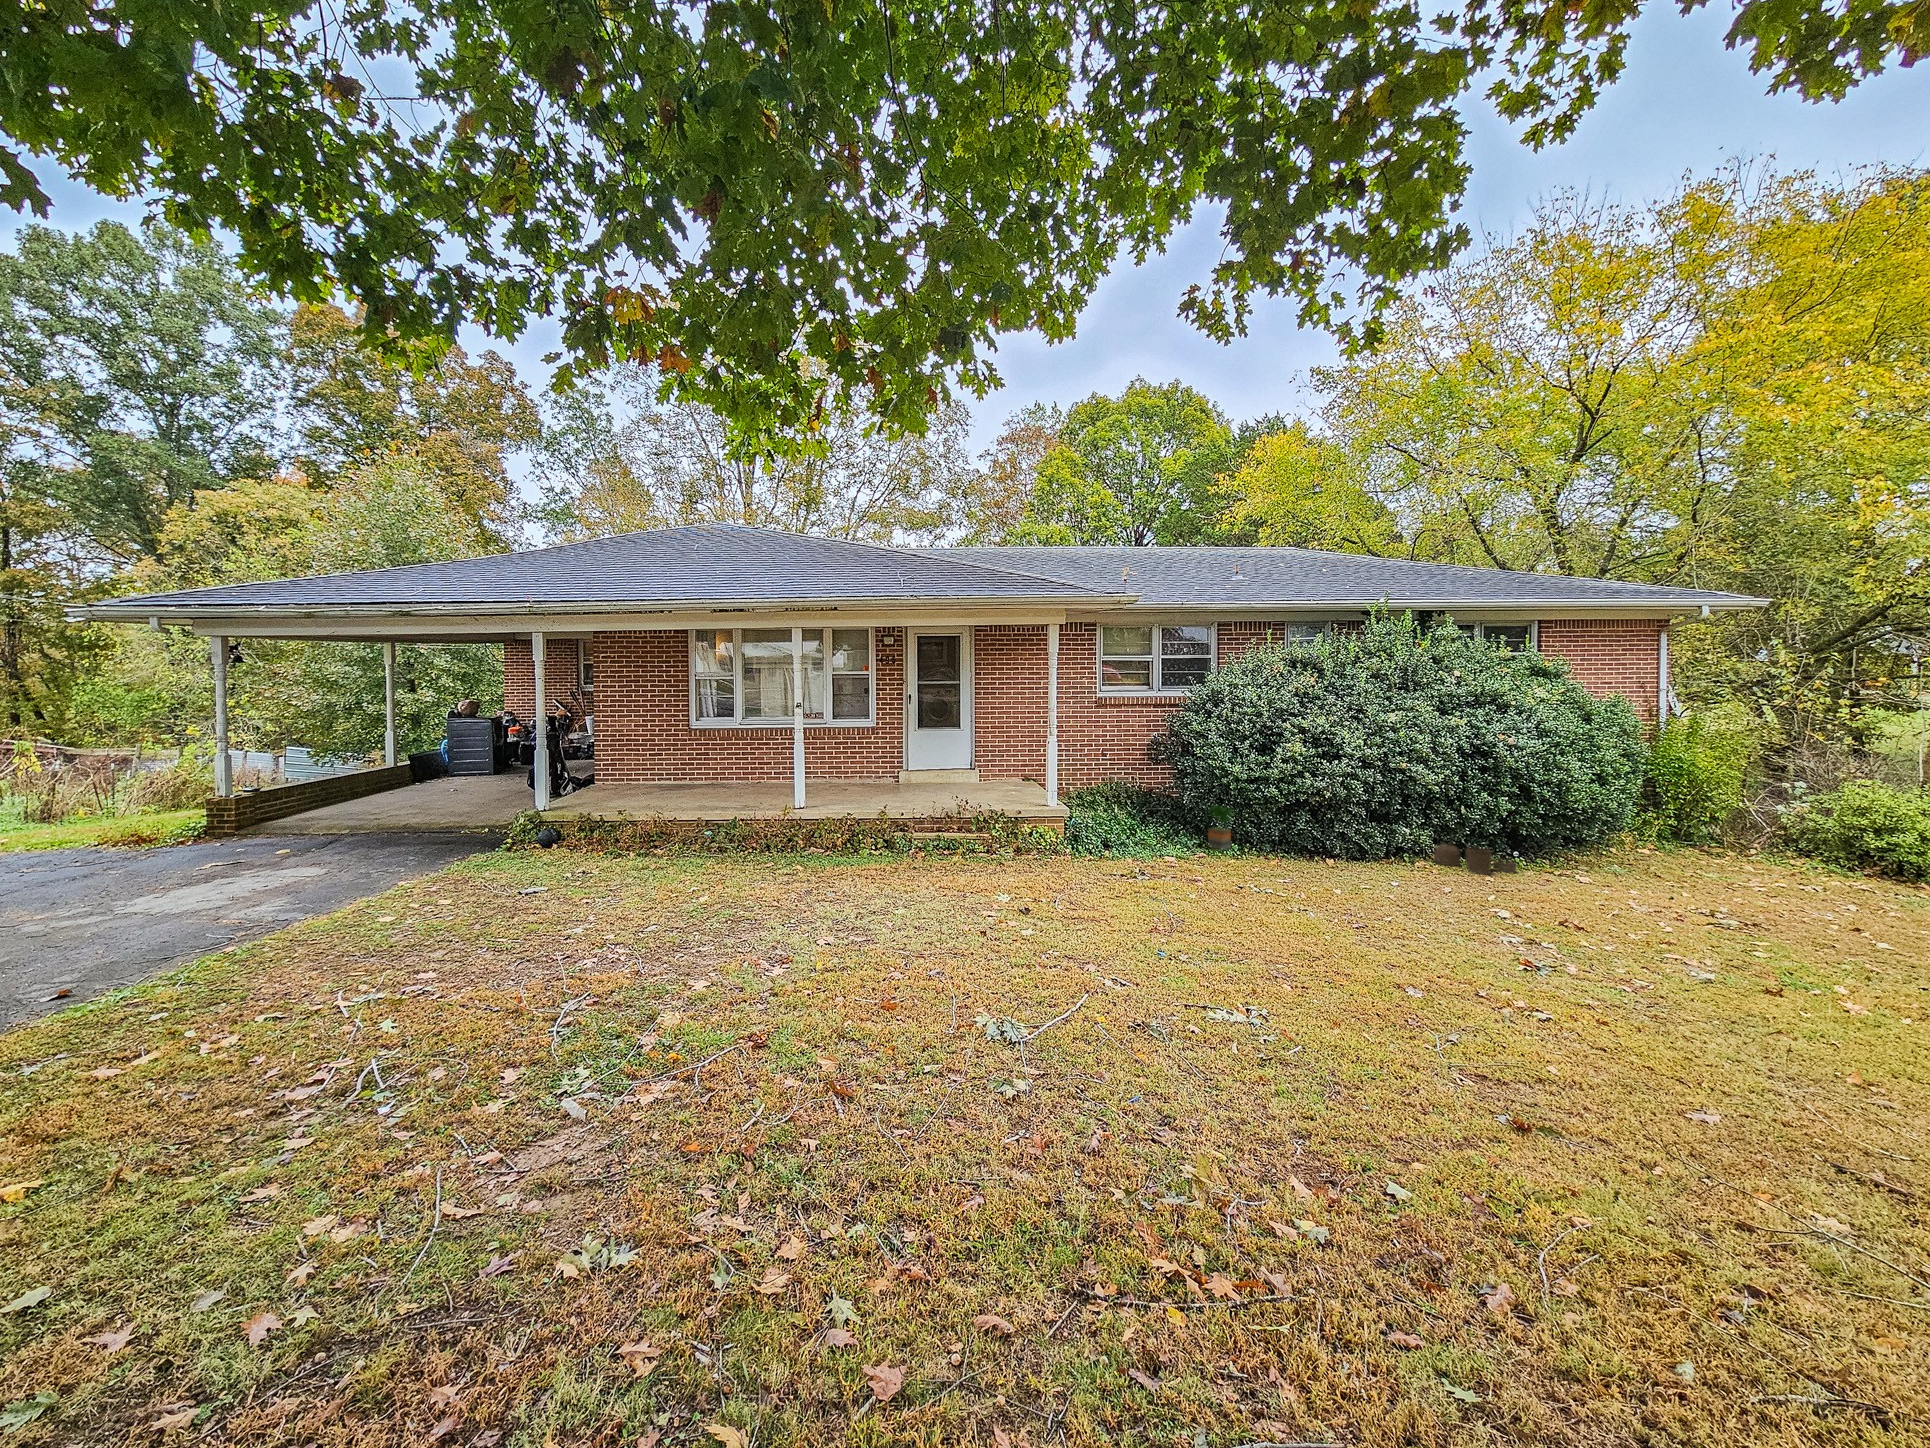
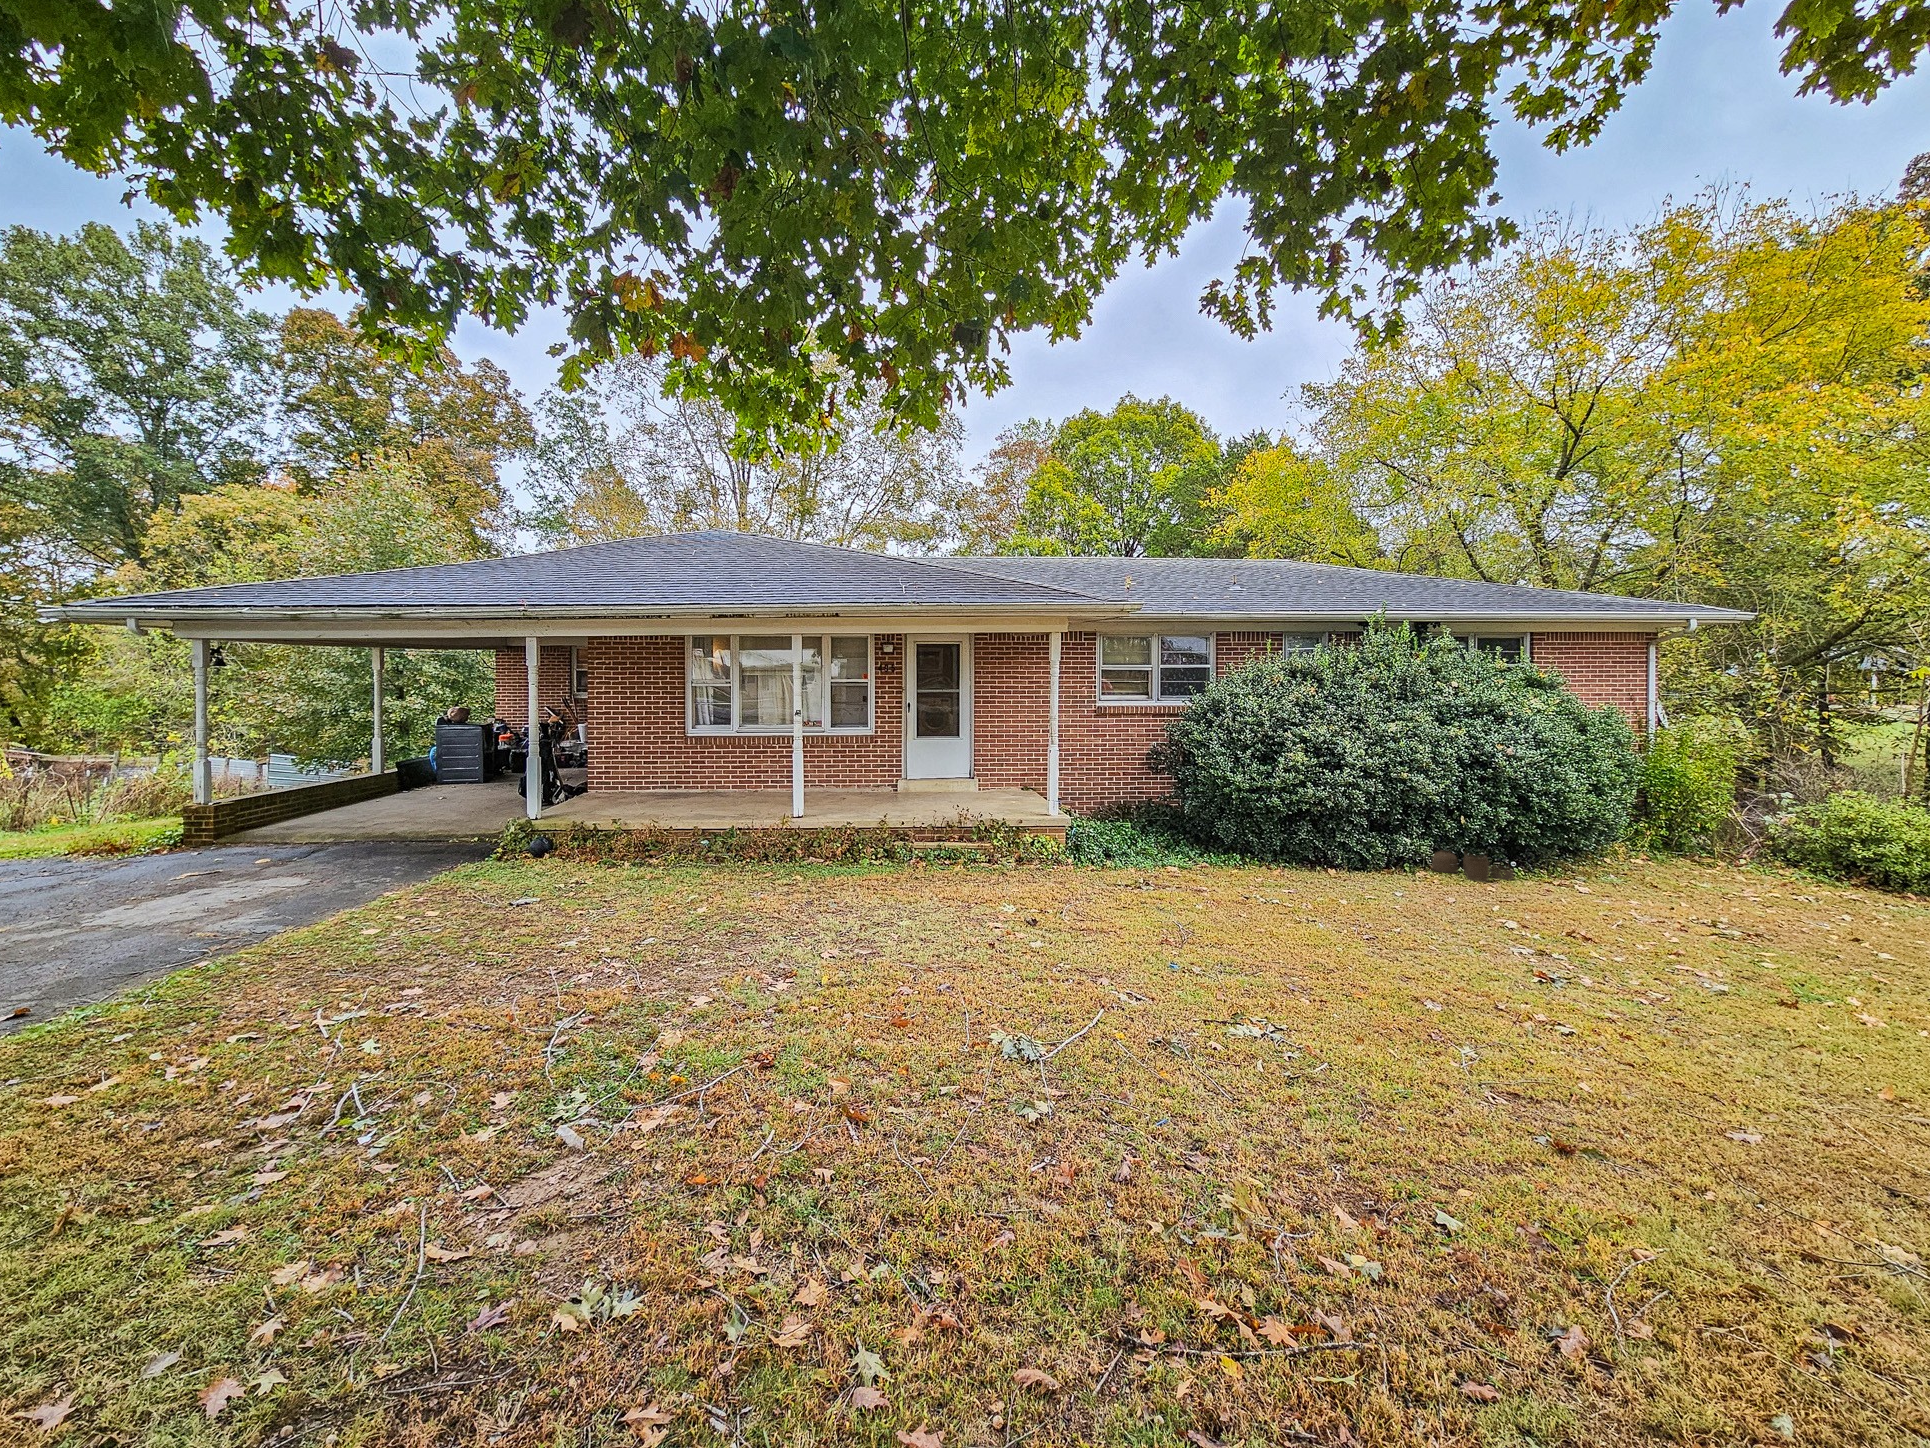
potted tree: present [1208,806,1235,850] -> none [1209,812,1238,857]

